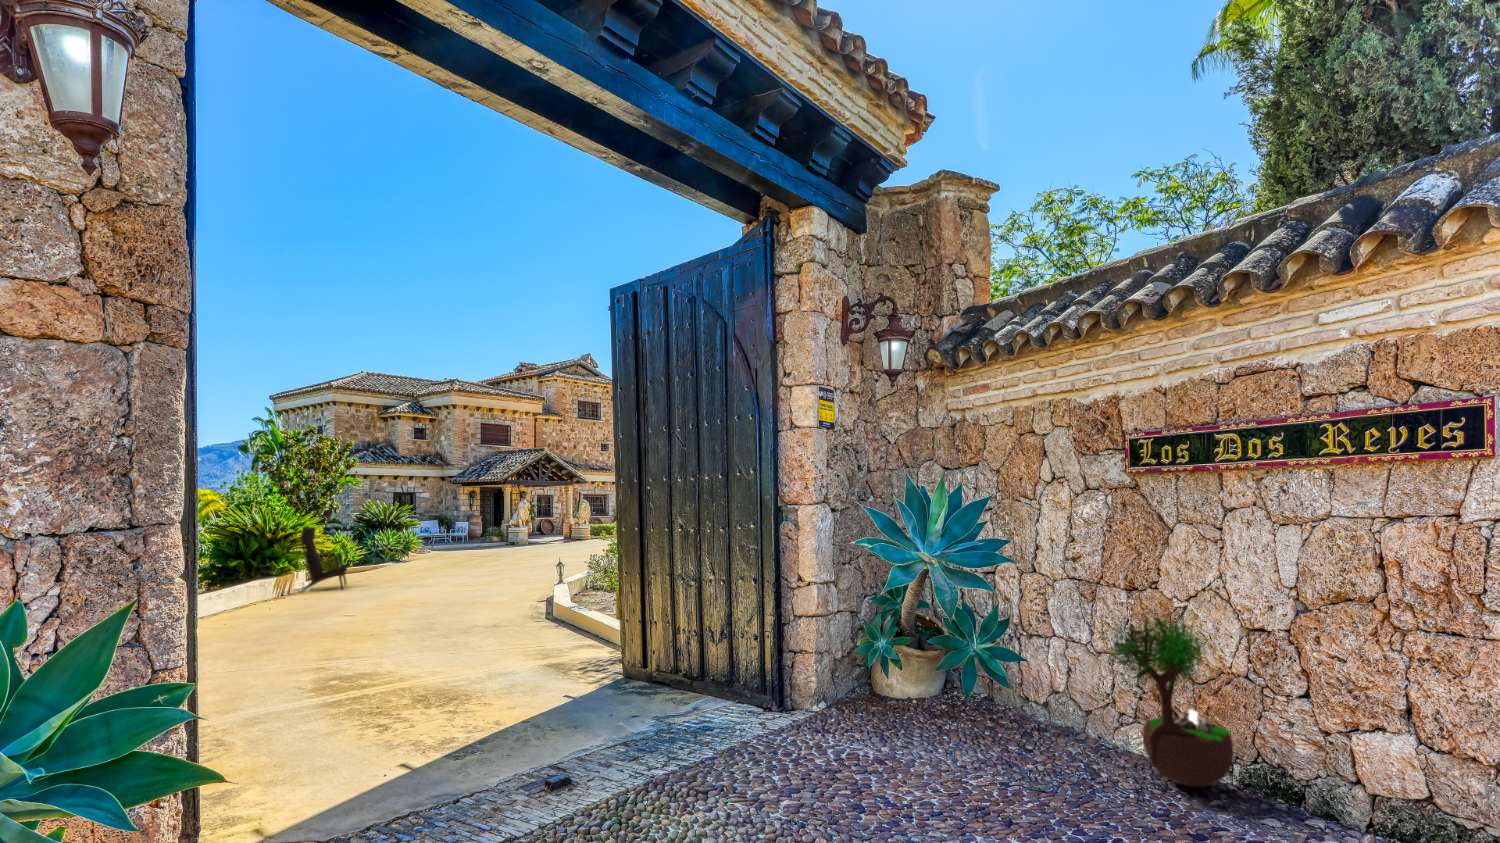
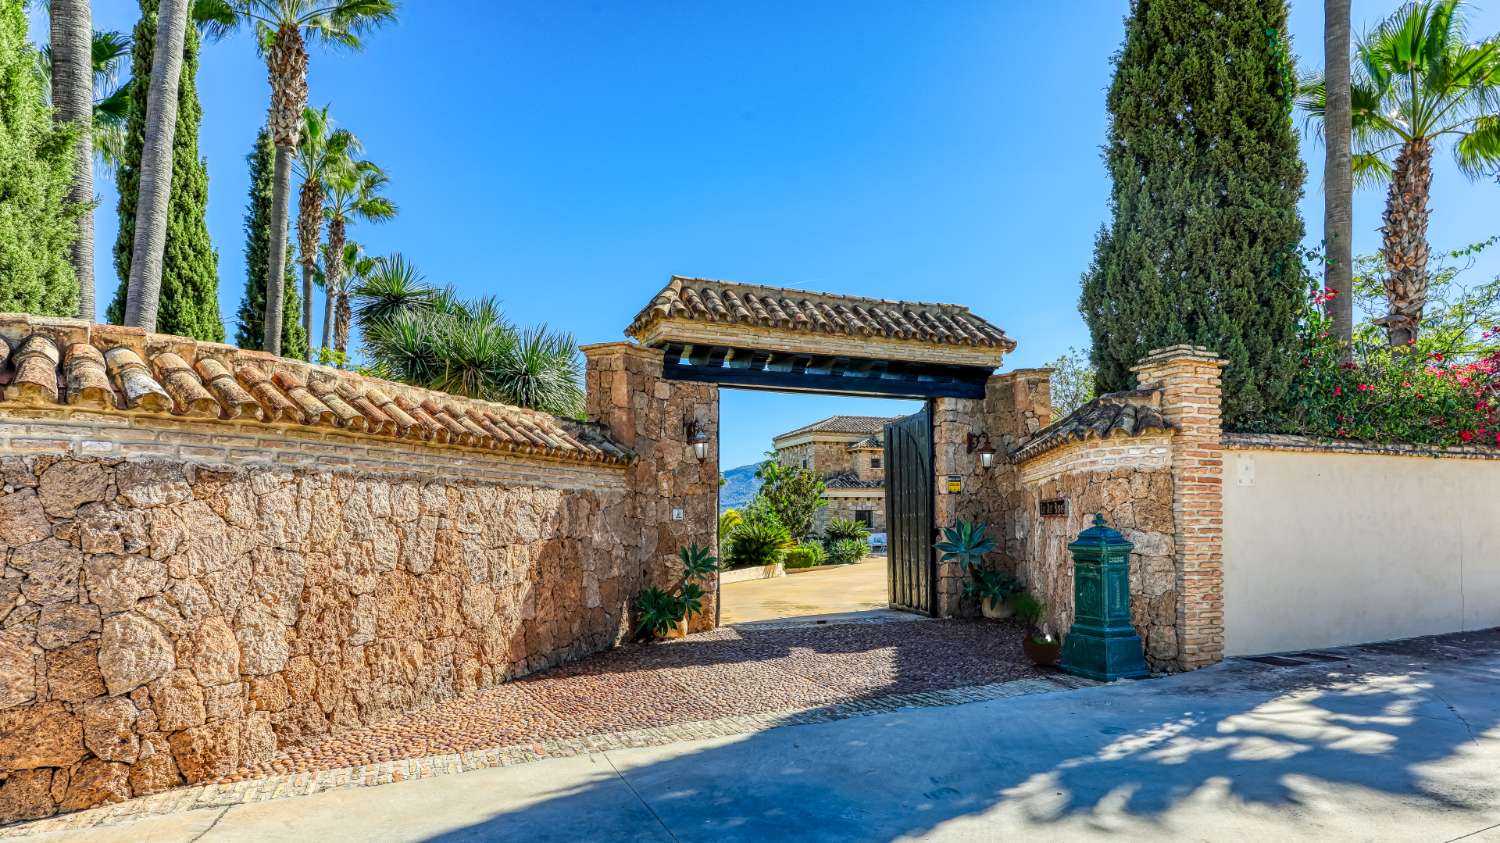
lounge chair: present [300,527,347,593] -> none [779,537,808,577]

